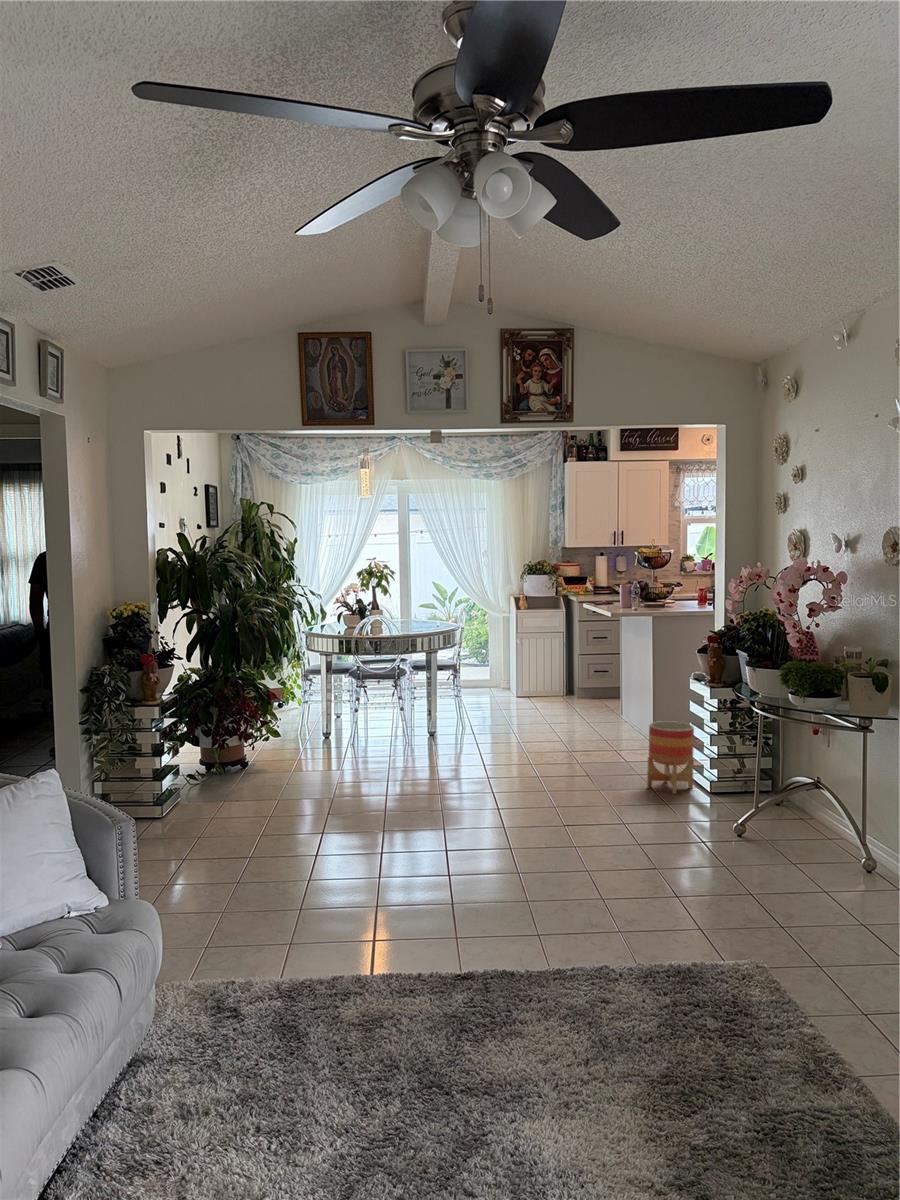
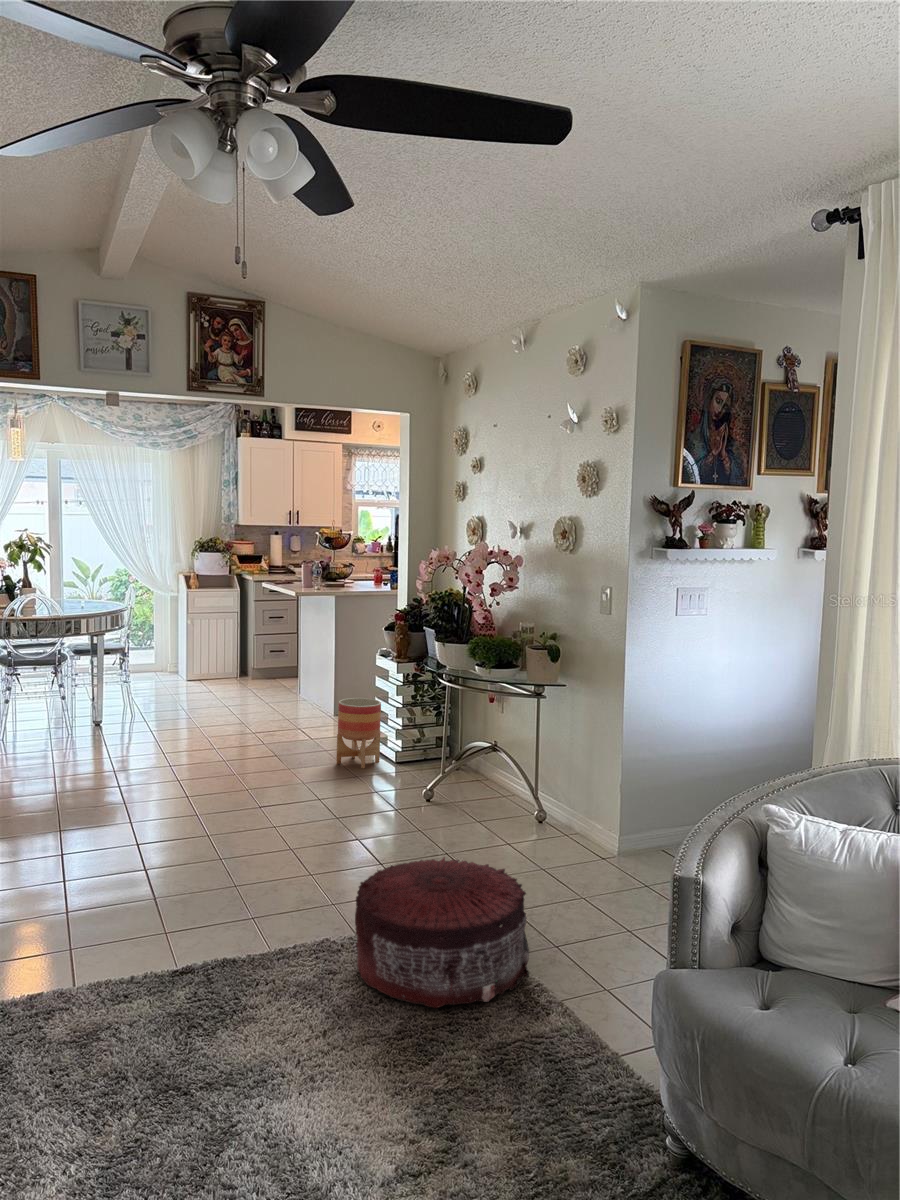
pouf: none [631,896,824,1062] -> present [355,858,529,1008]

